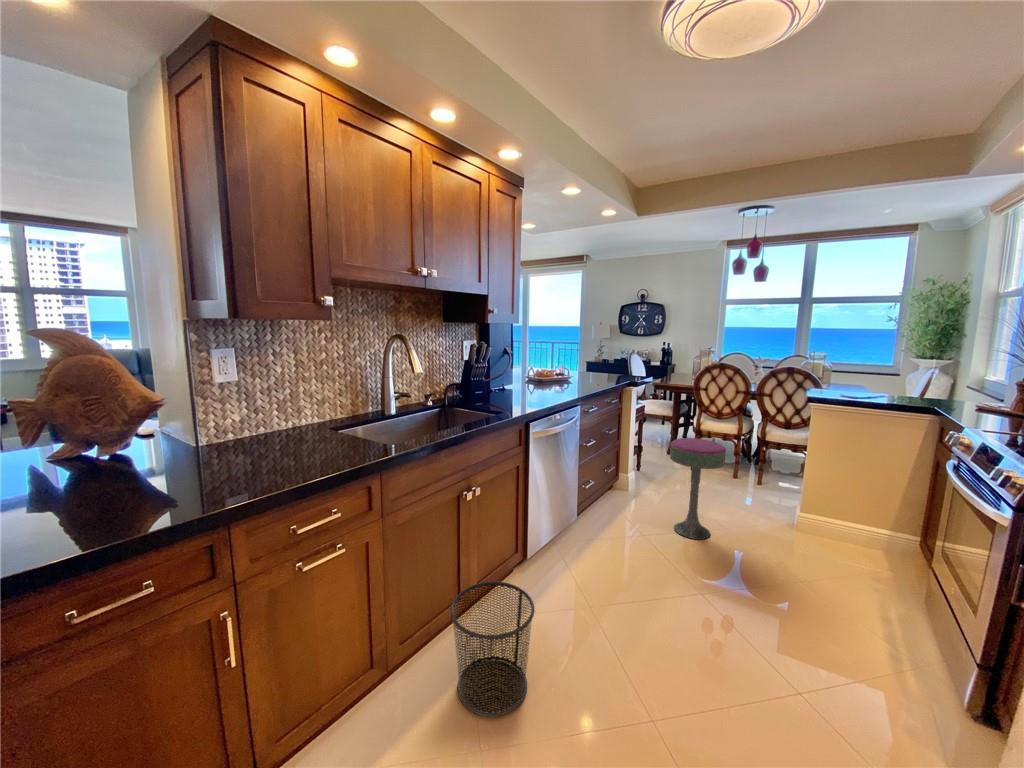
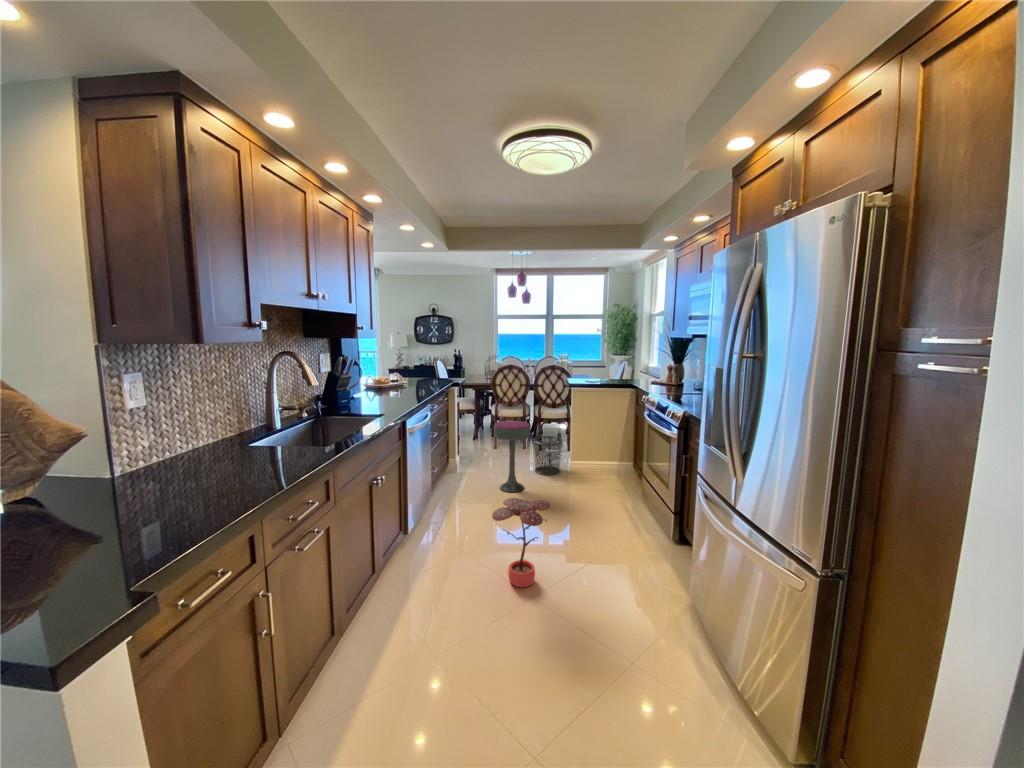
potted plant: none [599,557,701,703] -> present [492,498,550,588]
waste bin: present [450,581,535,716] -> present [533,436,563,475]

